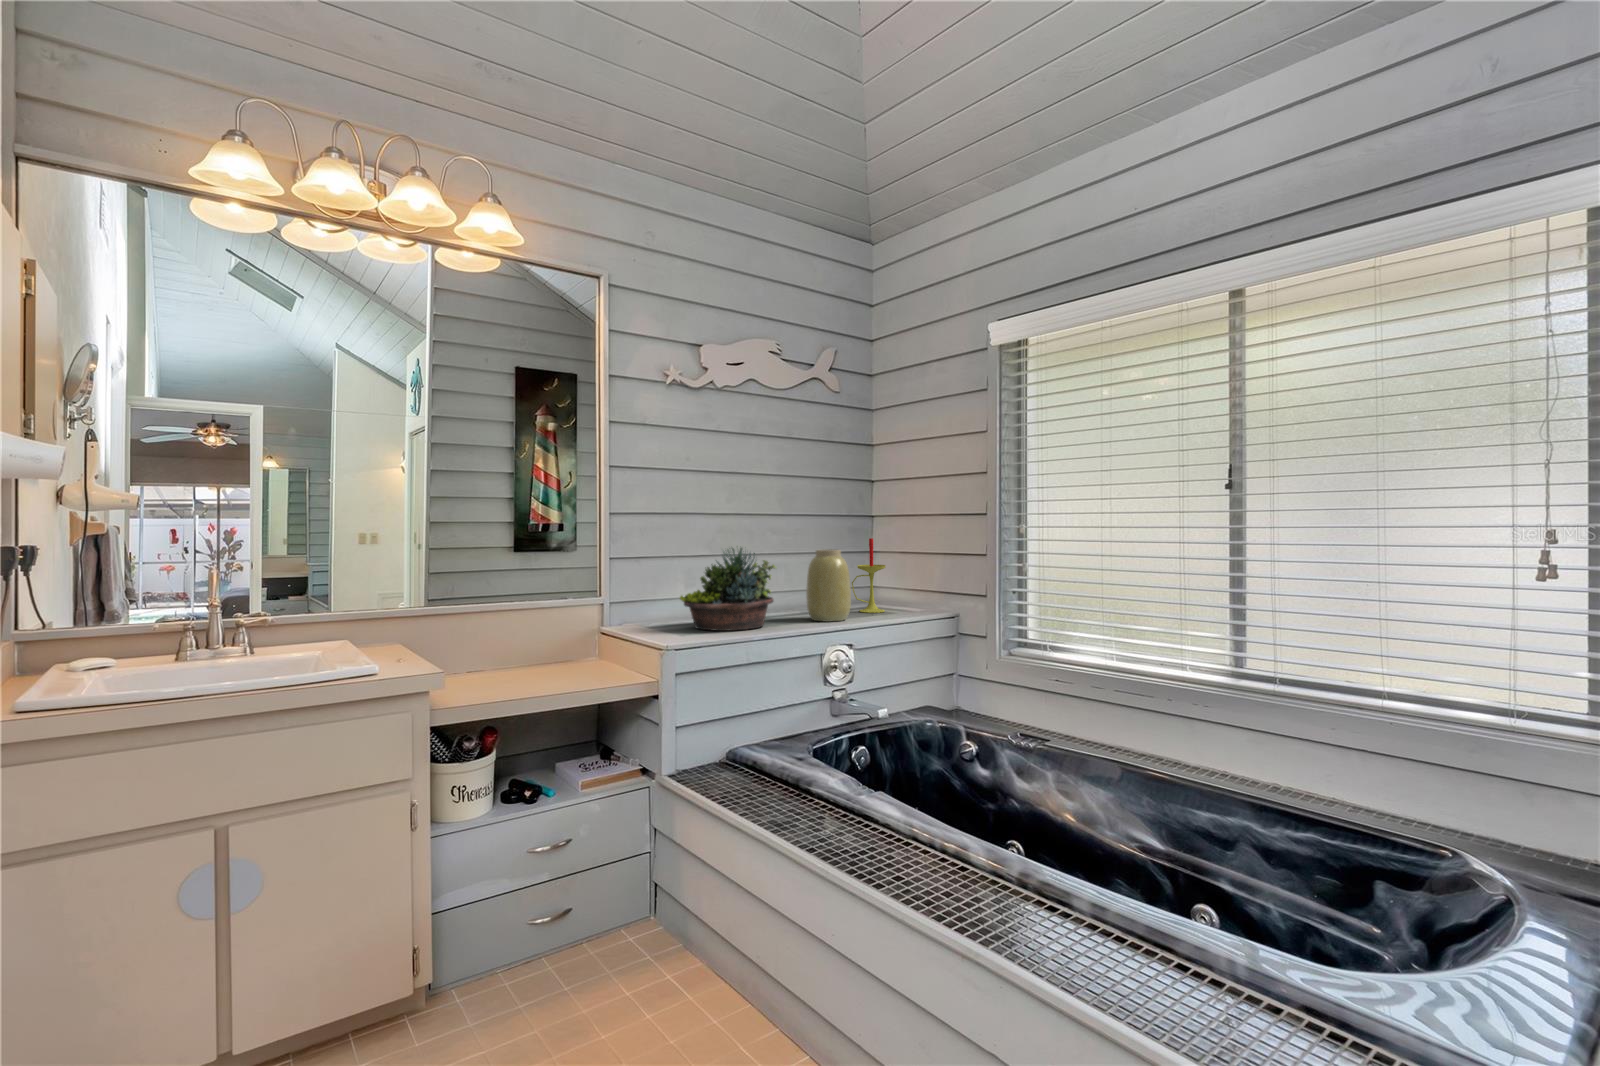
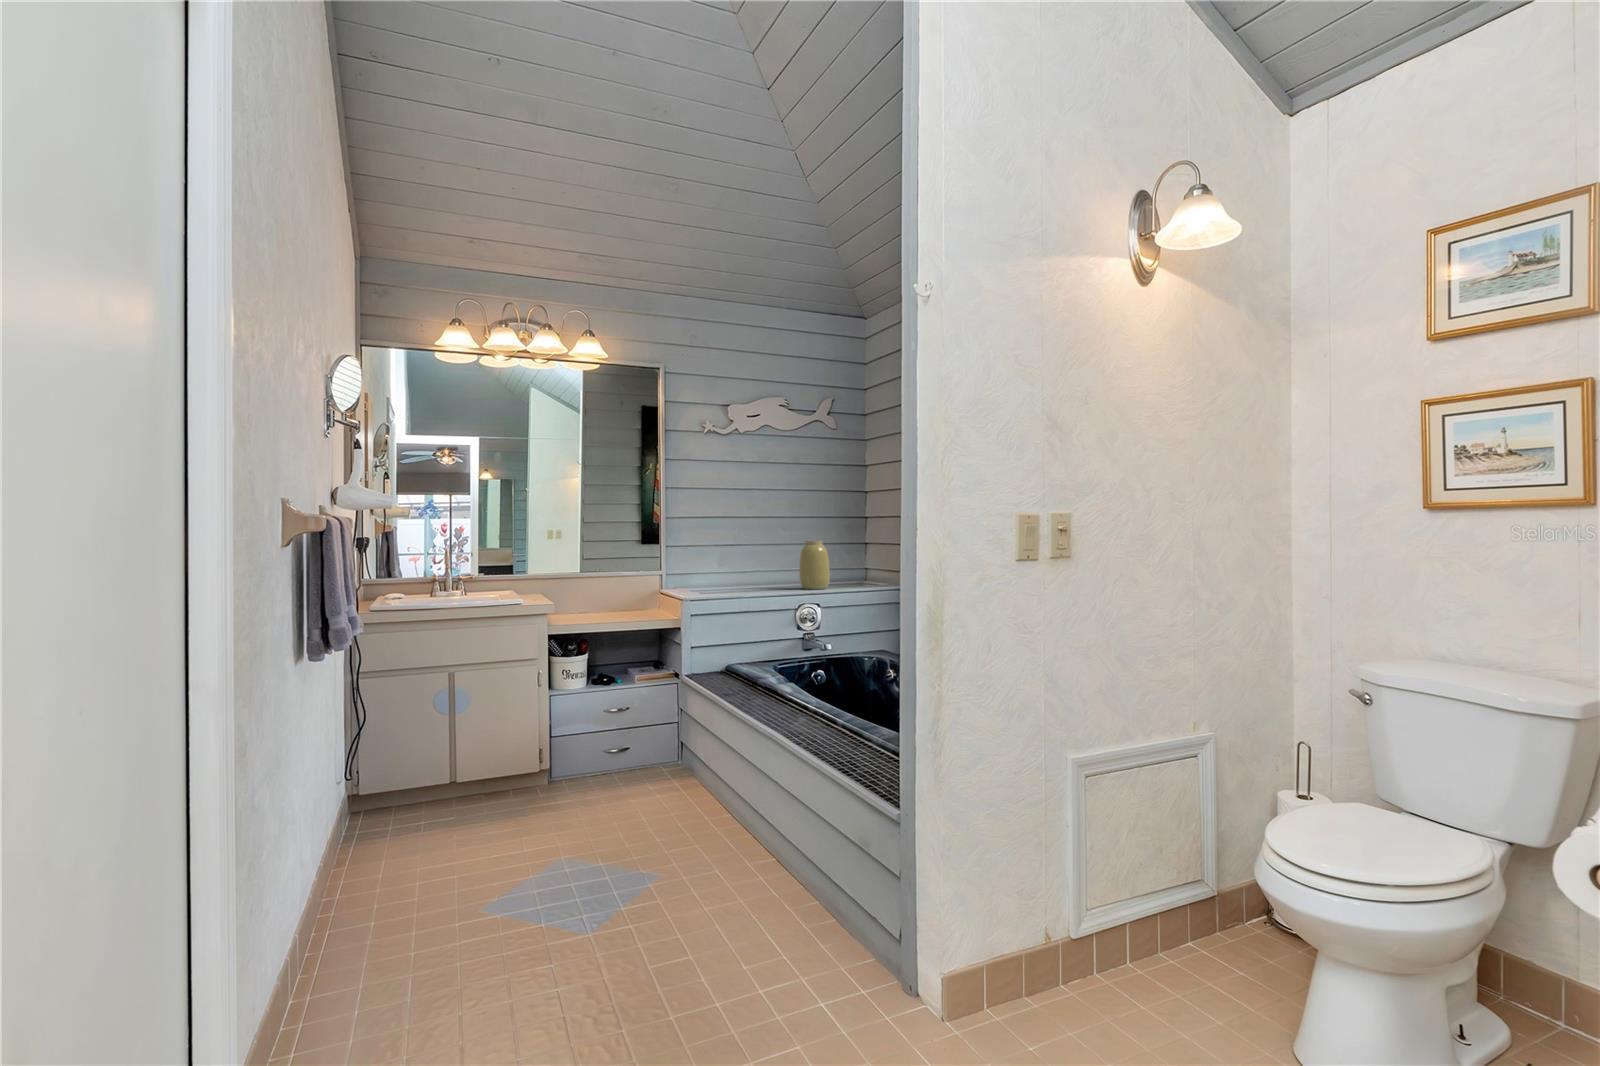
candle: present [852,538,886,613] -> none [841,532,867,586]
succulent planter: present [680,548,776,631] -> none [710,538,771,592]

